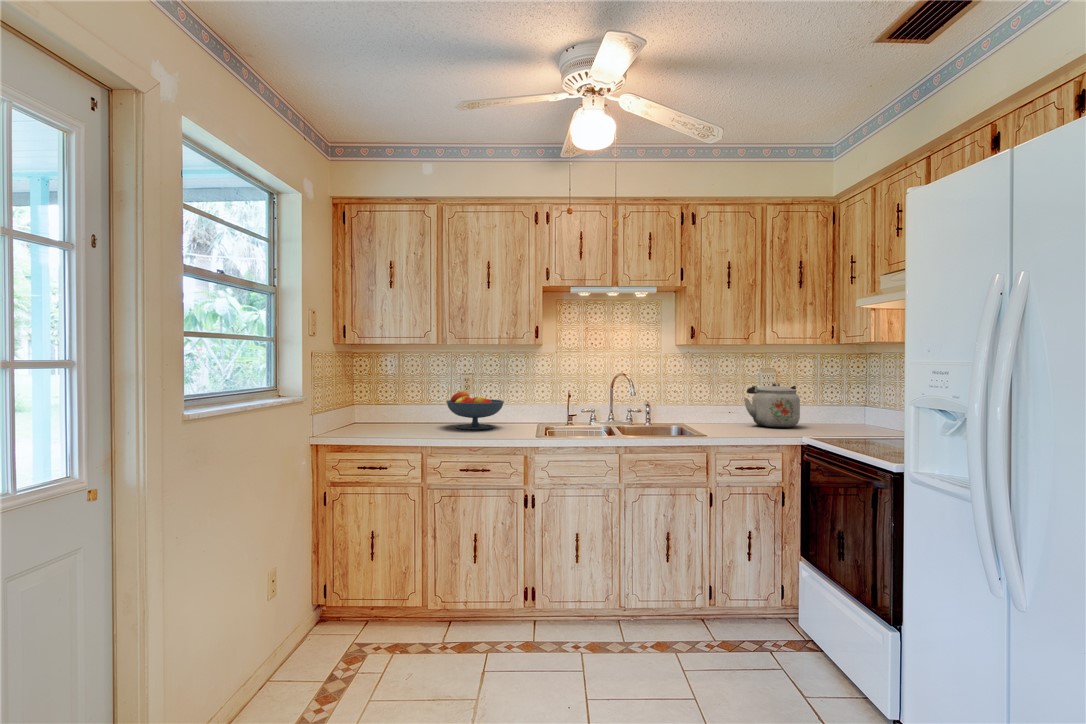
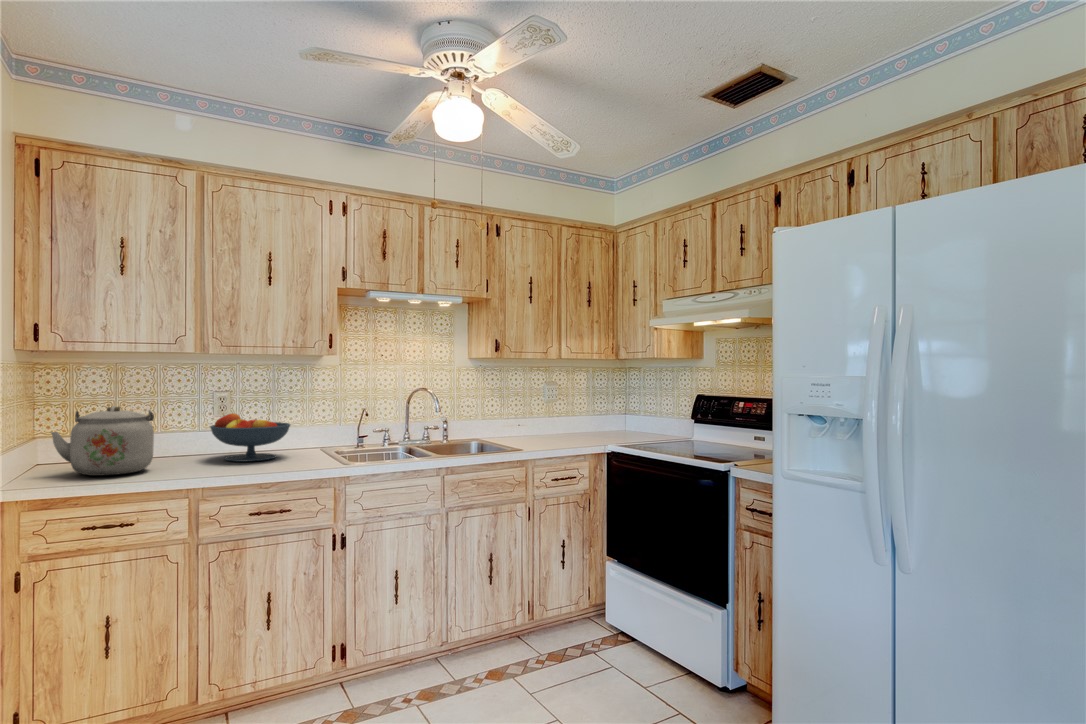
kettle: present [744,383,800,428] -> present [51,406,154,476]

